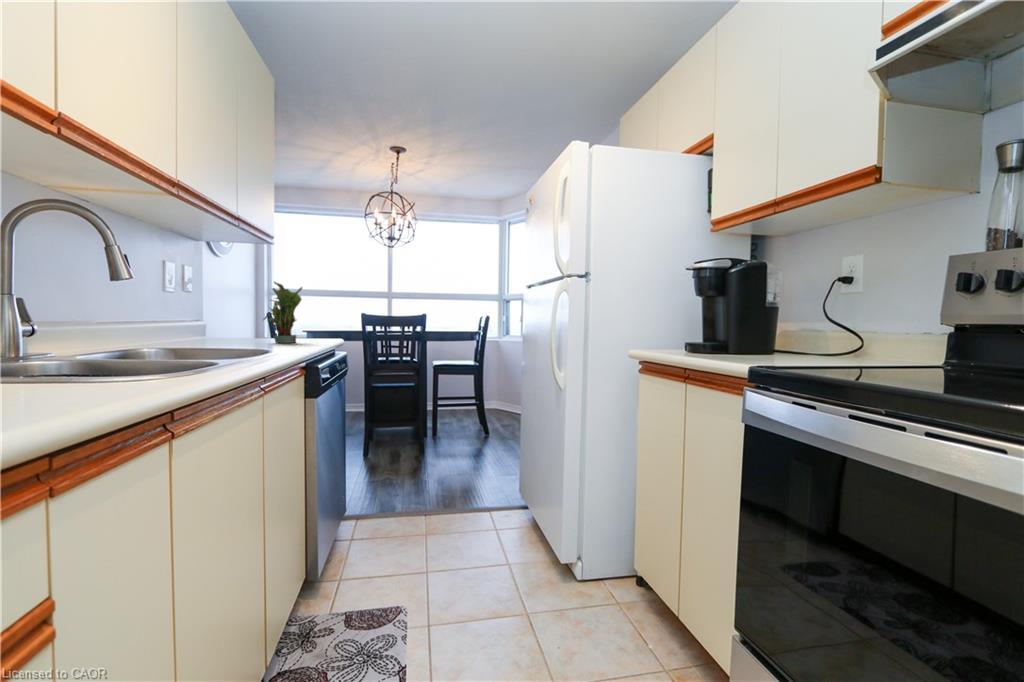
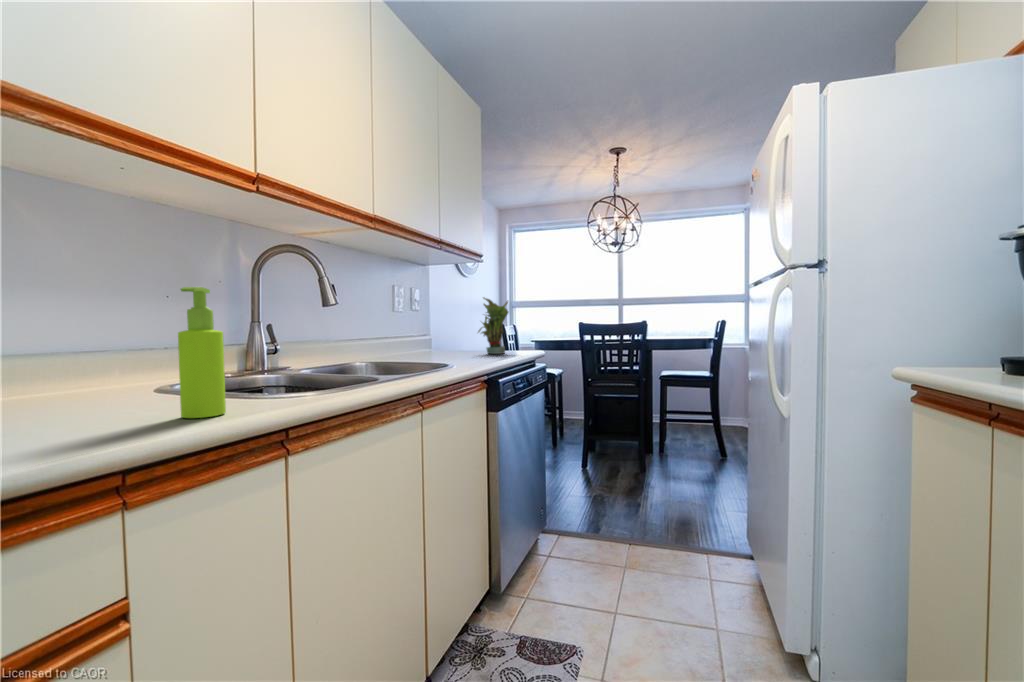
soap dispenser: none [55,250,114,400] -> present [178,287,226,418]

